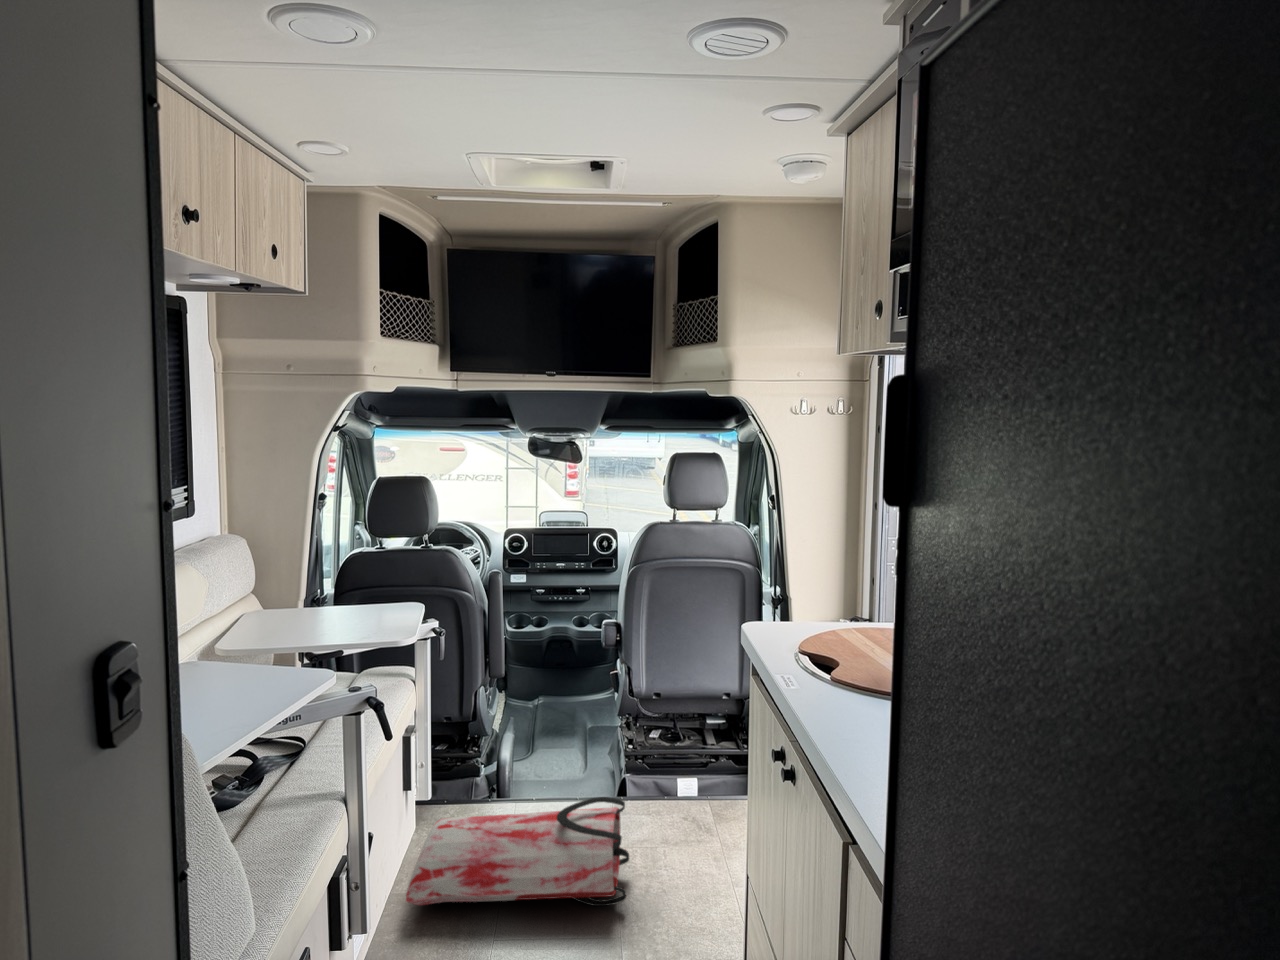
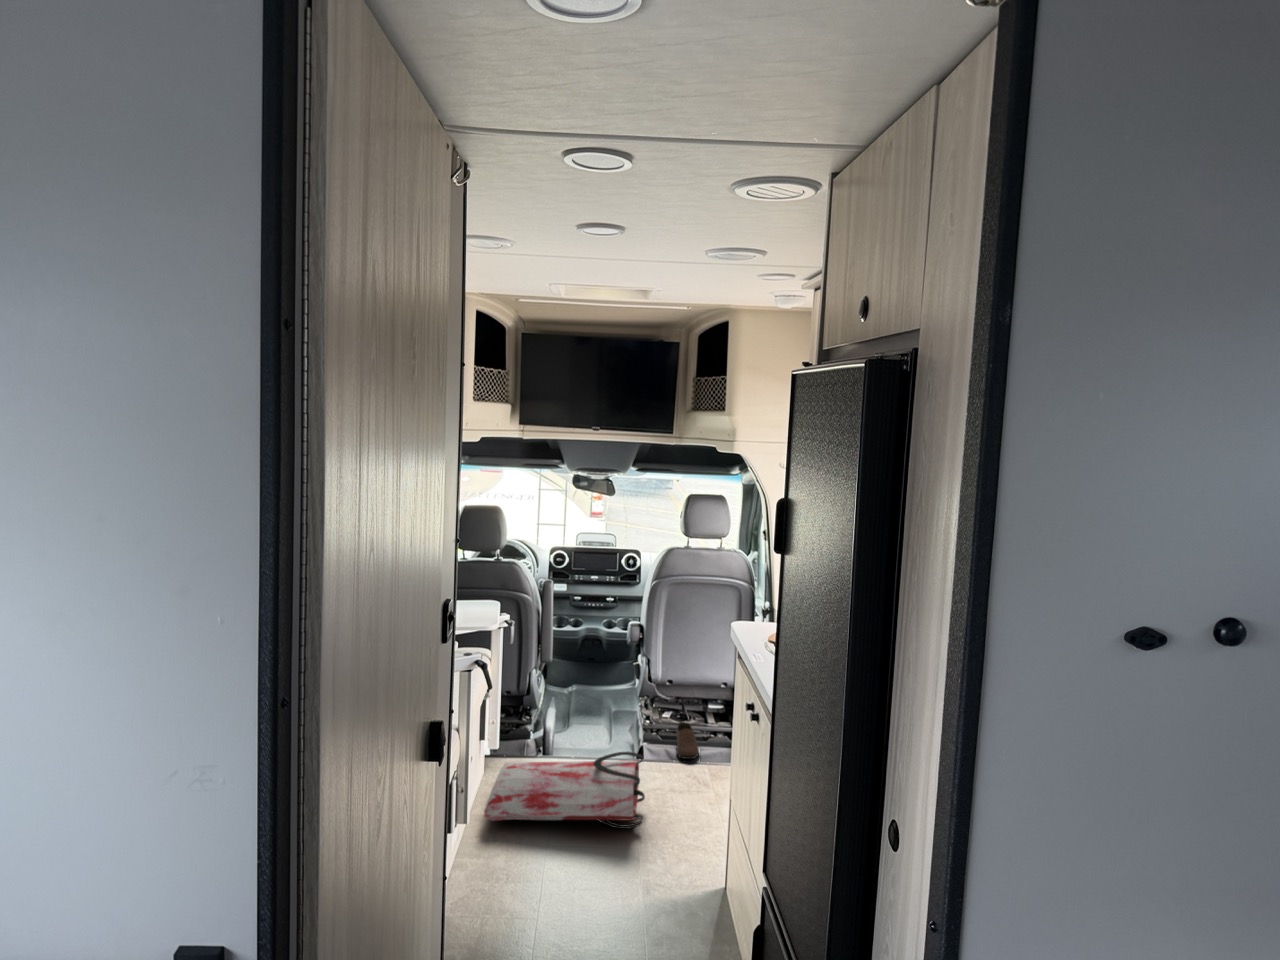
shoe: none [669,745,700,795] -> present [676,722,699,759]

